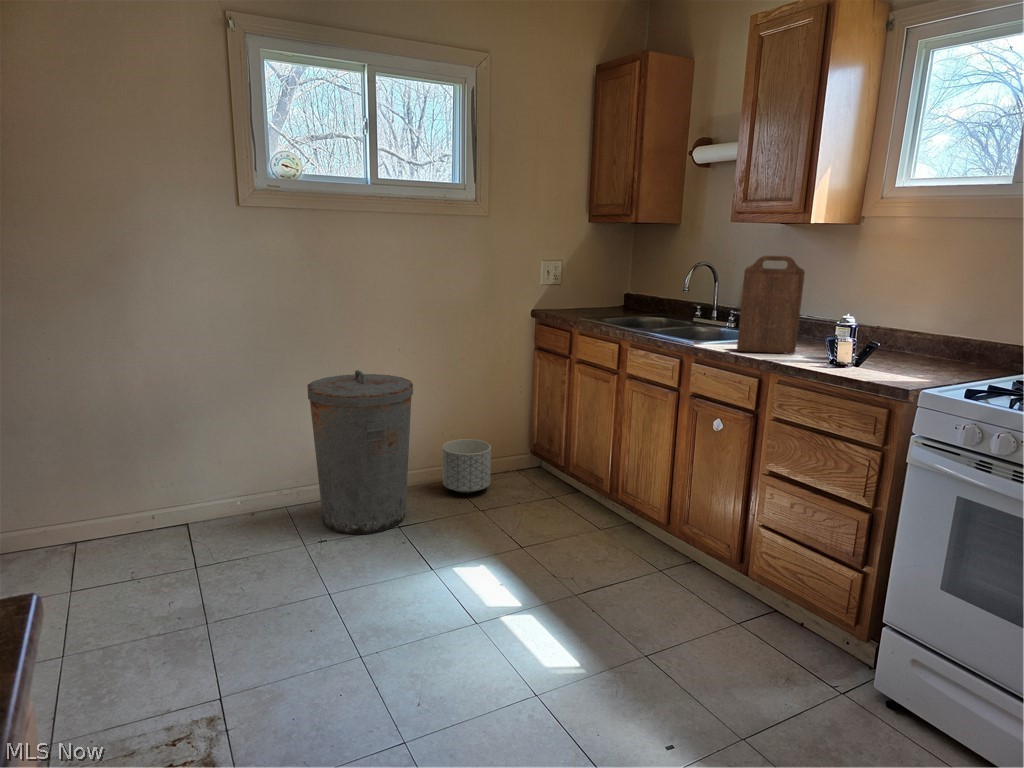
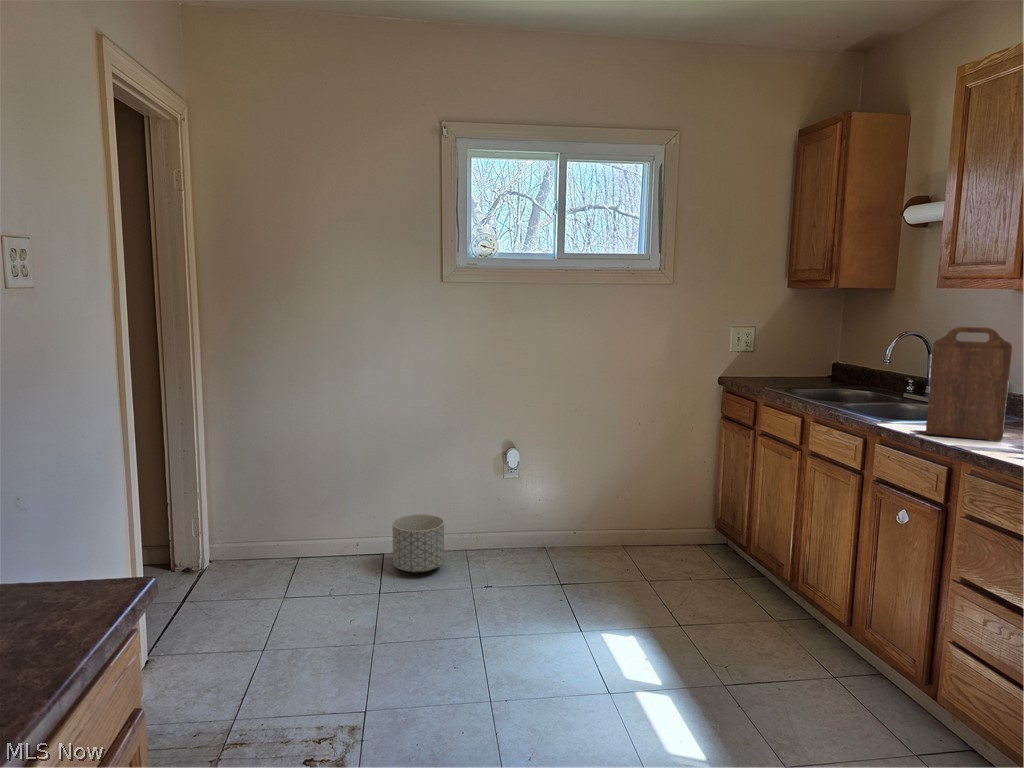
trash can: present [307,370,413,535] -> none [484,431,582,590]
planter: present [443,439,491,493] -> present [392,514,444,573]

